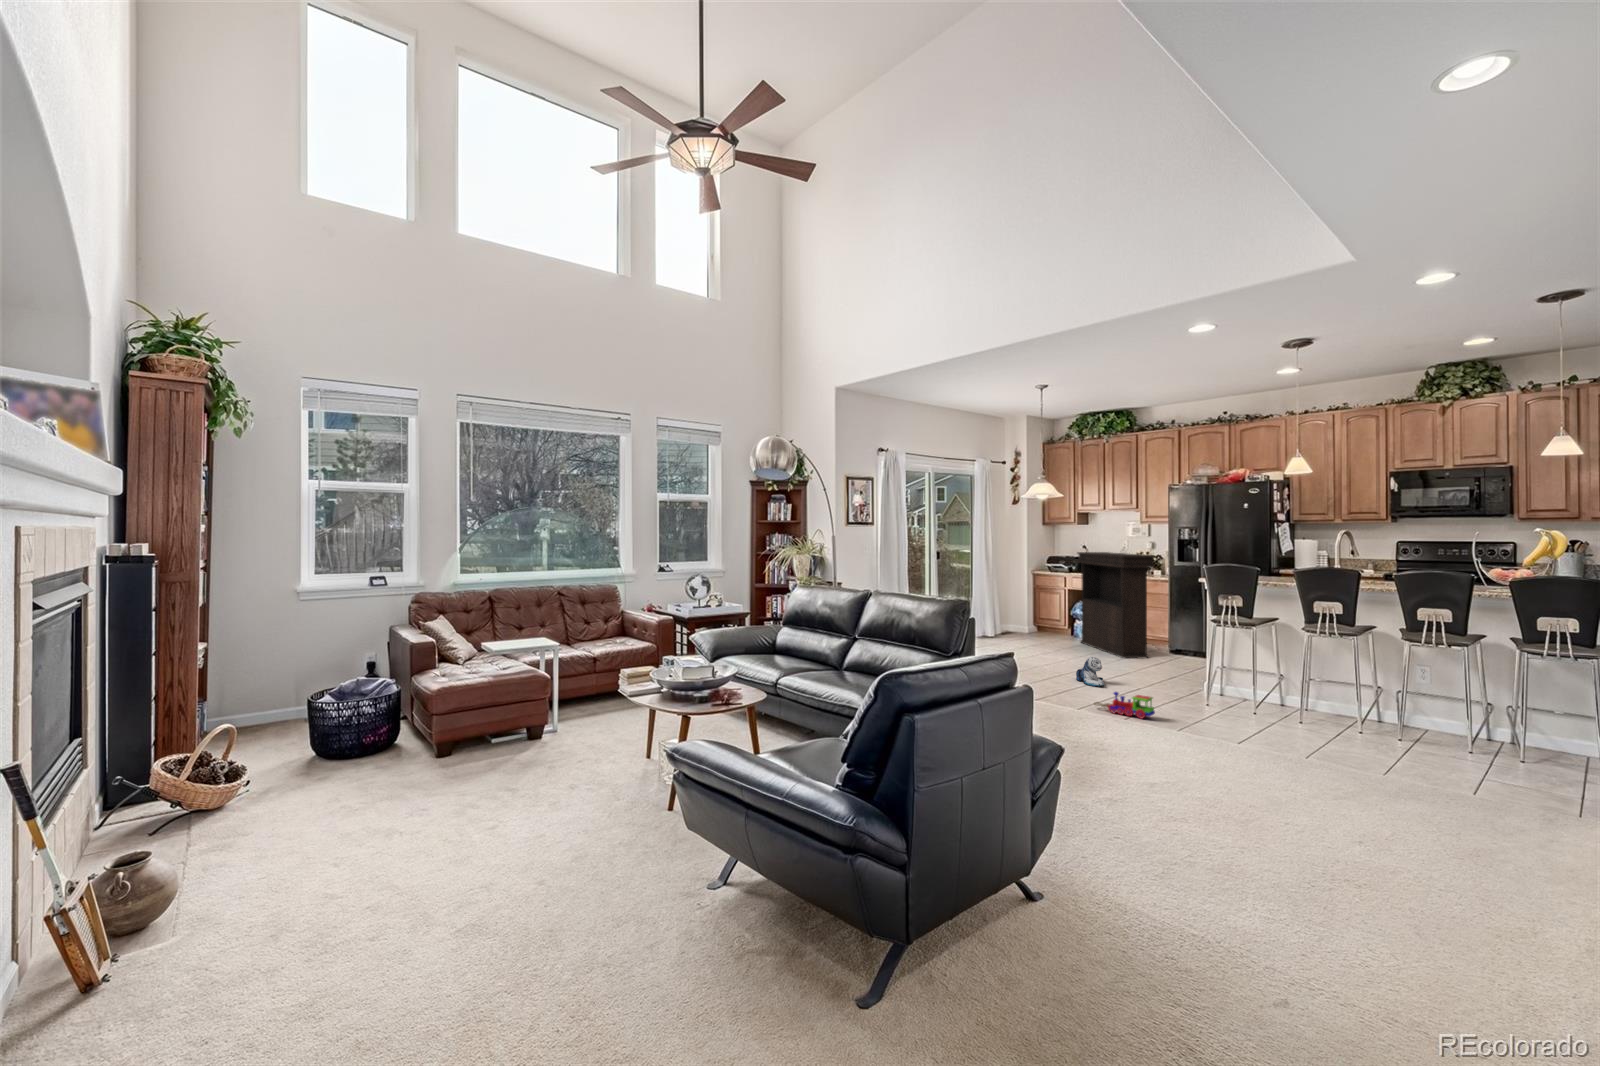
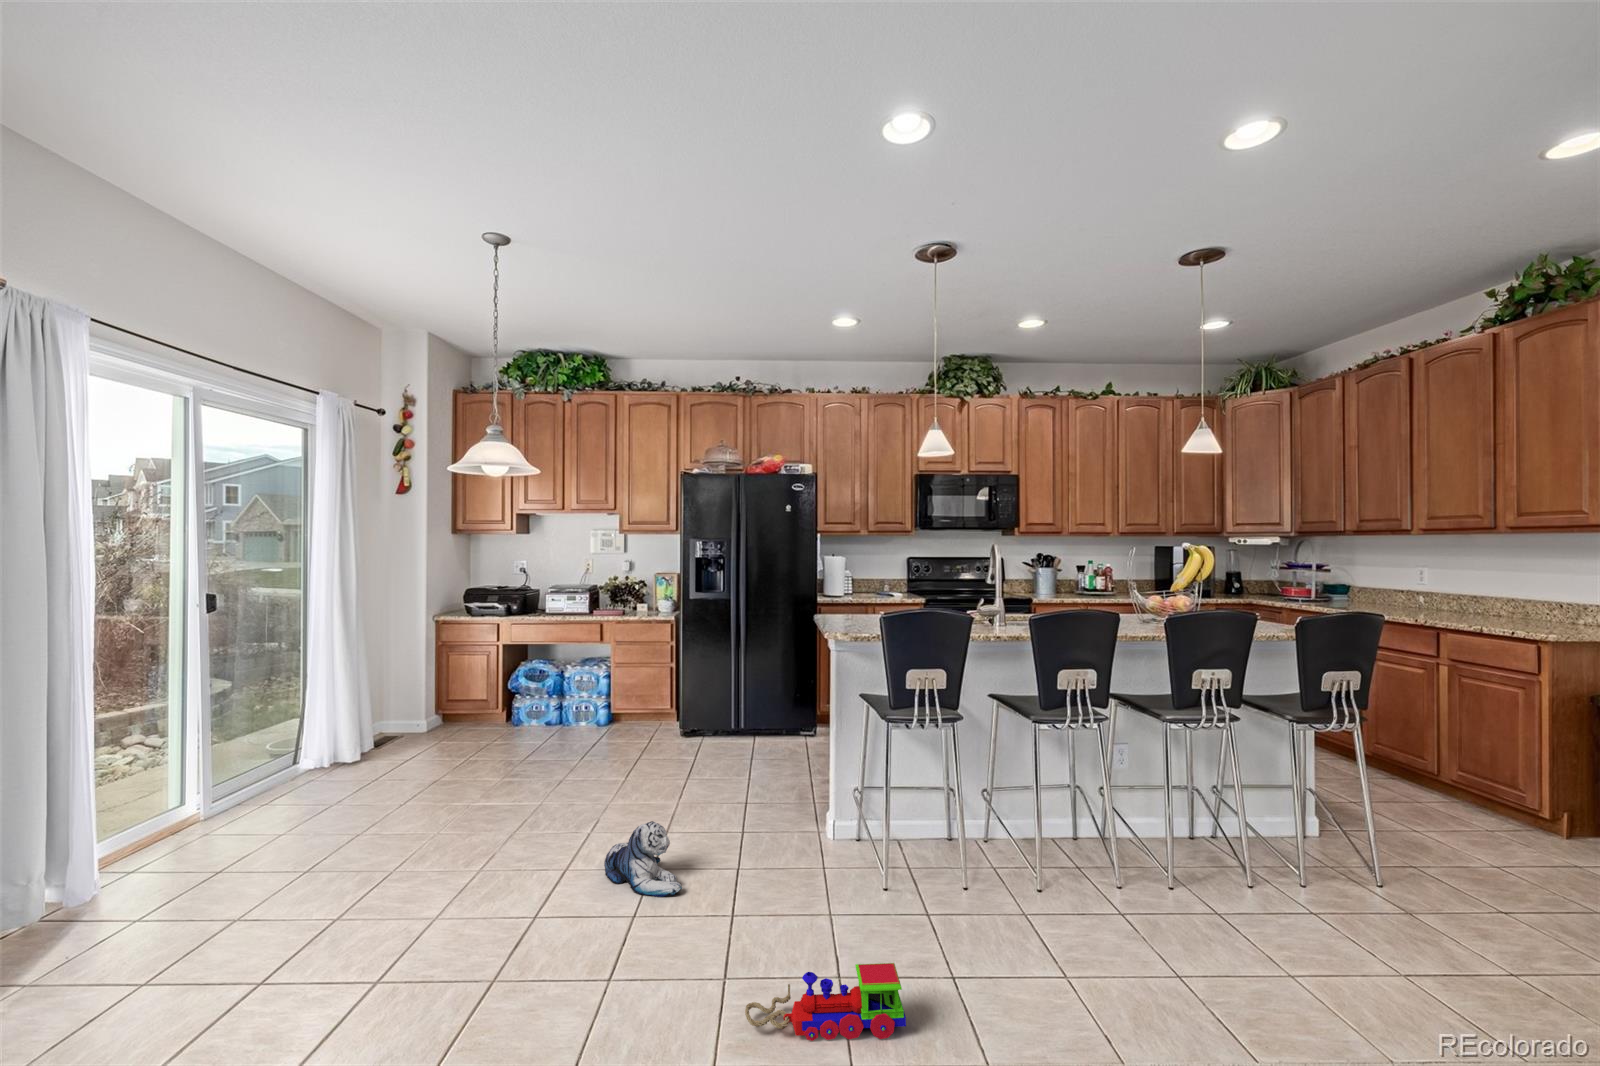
console table: present [1078,552,1154,658] -> none [526,578,673,766]

